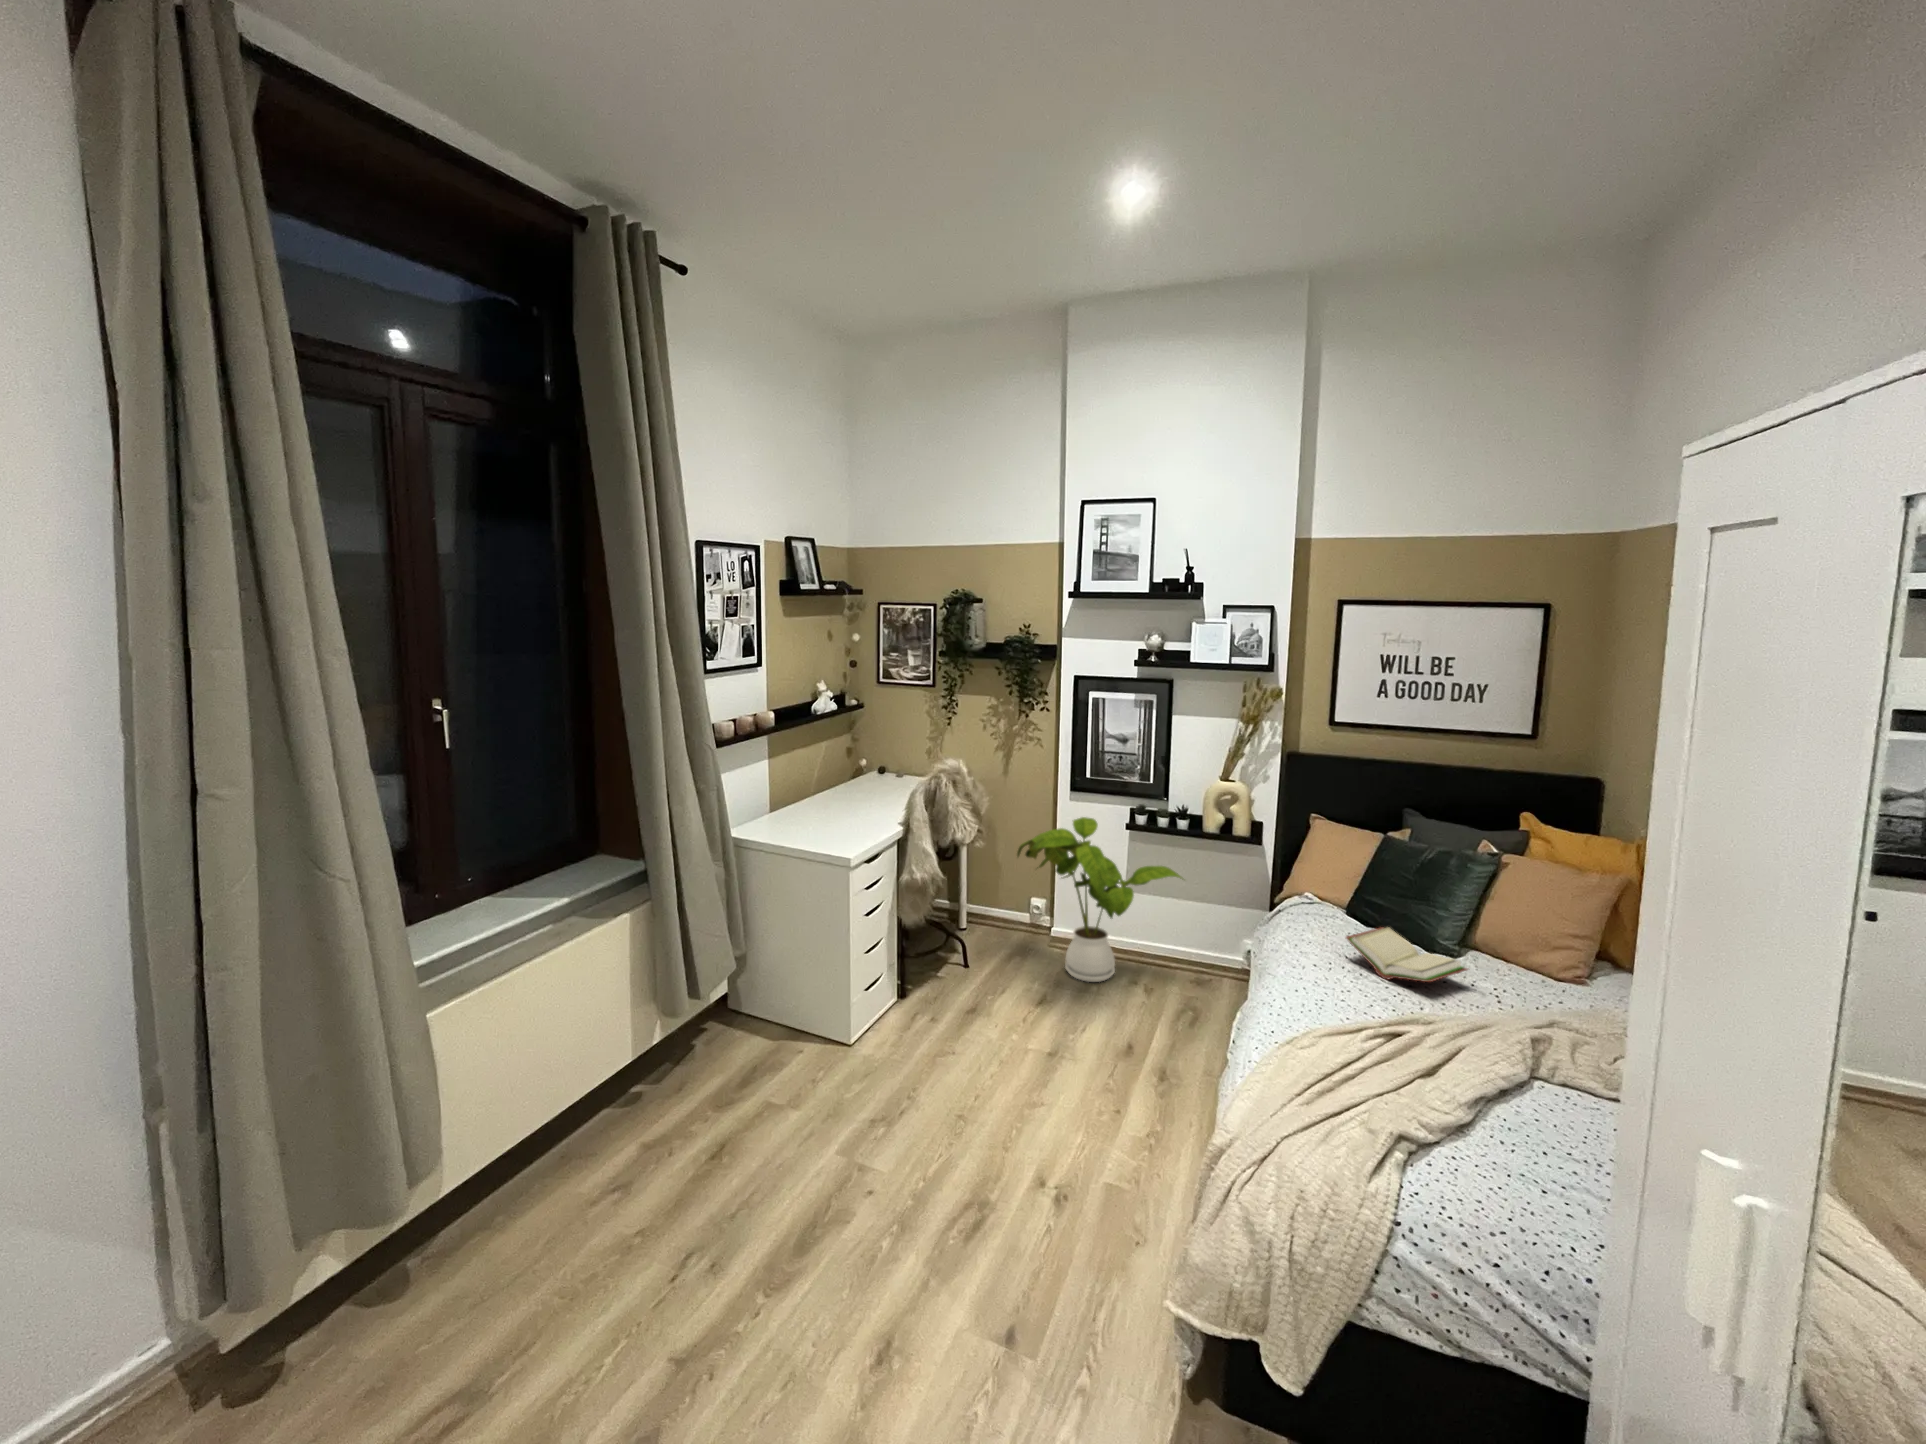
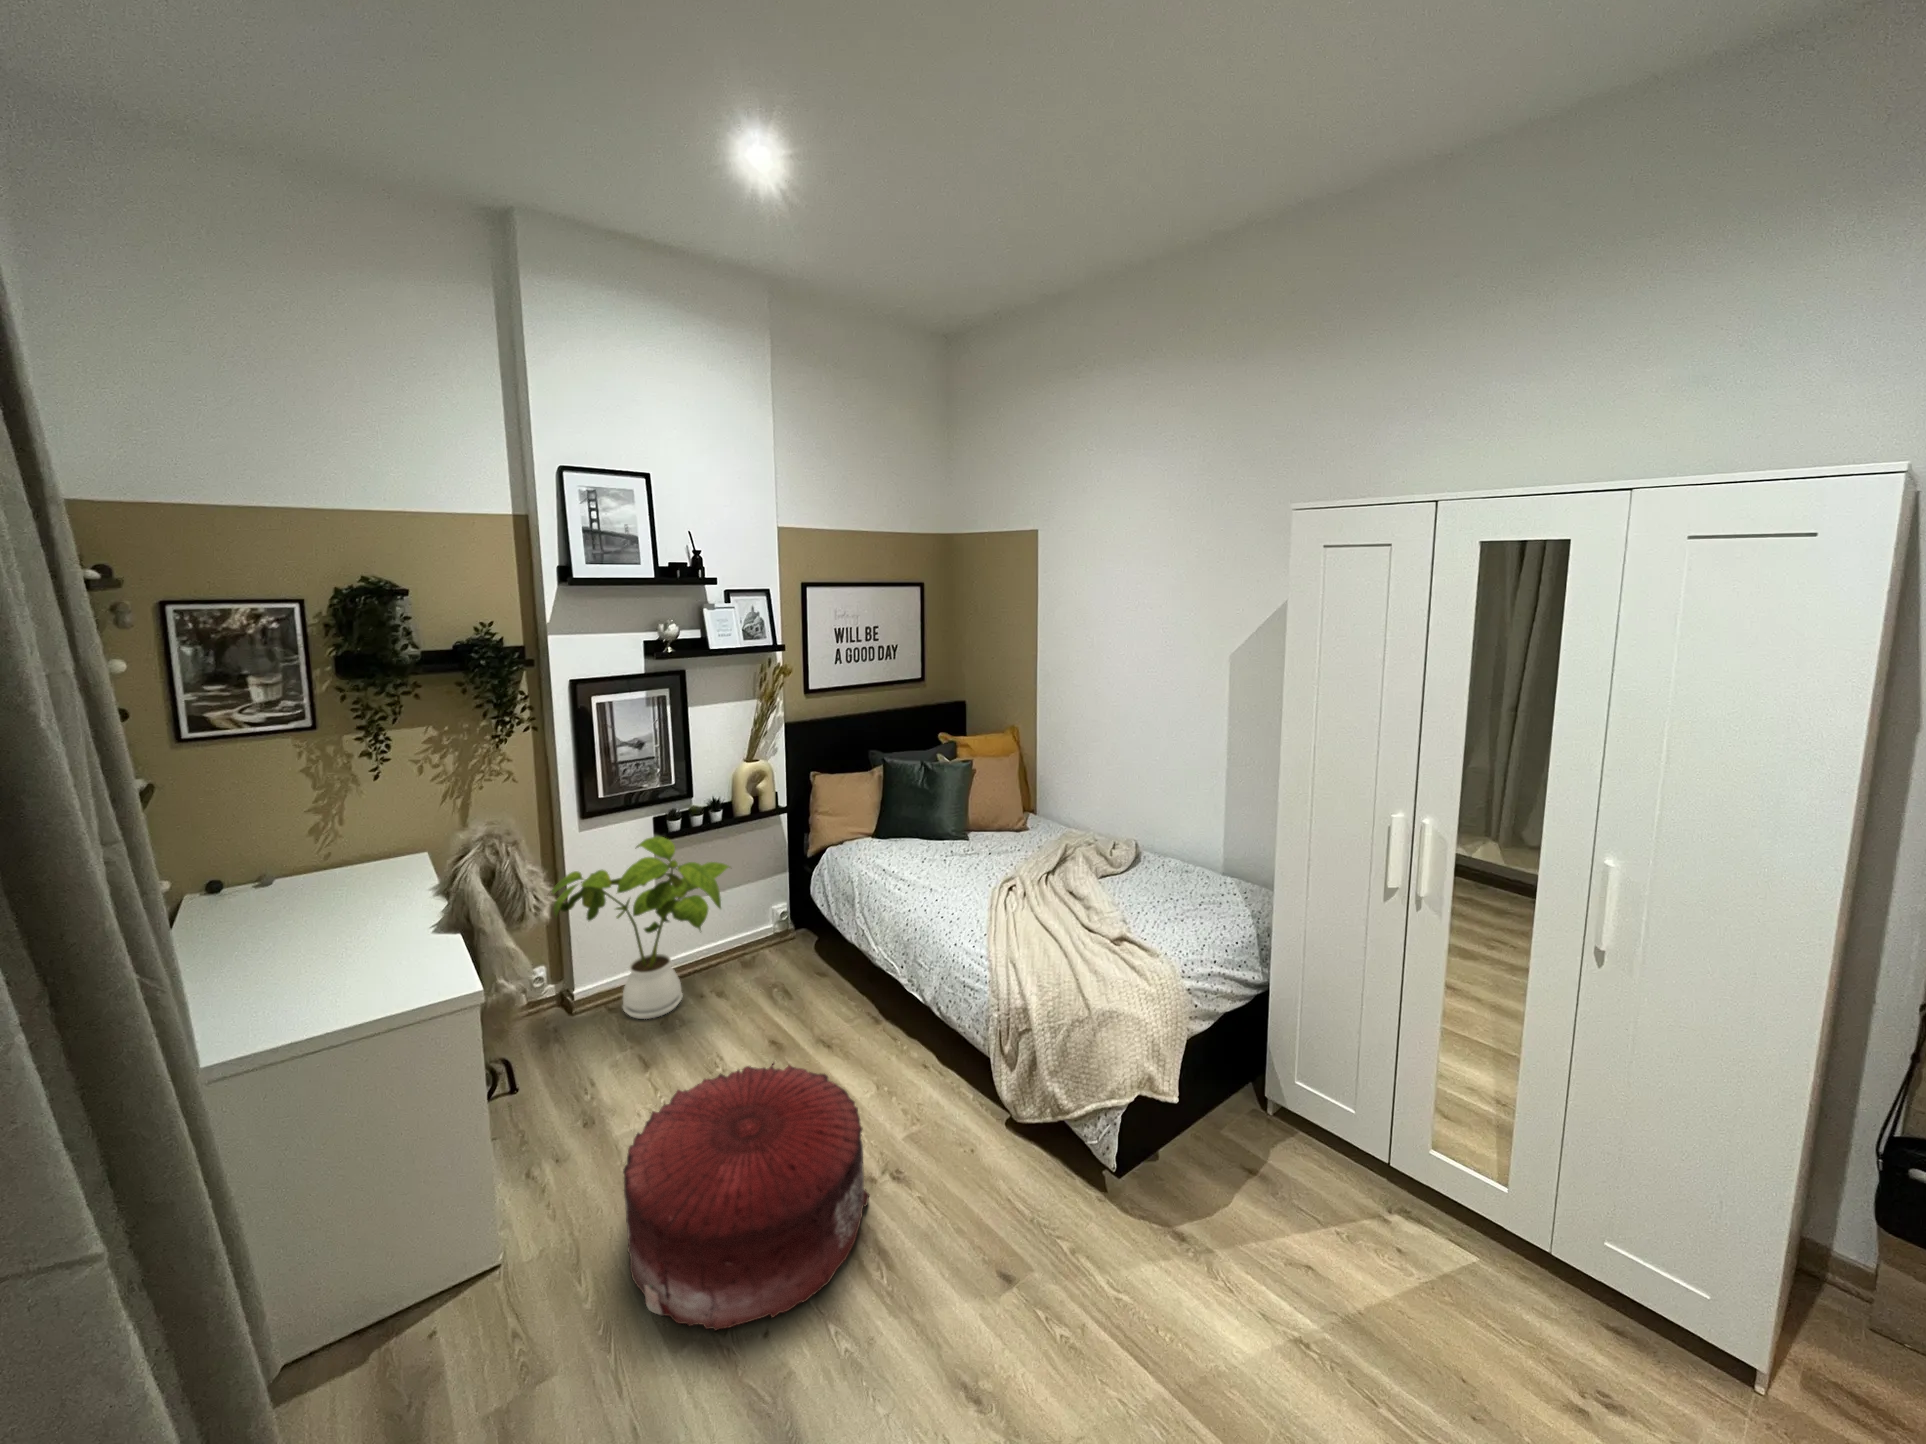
book: present [1346,927,1468,982] -> none [936,836,1004,872]
pouf: none [845,999,1044,1202] -> present [623,1063,869,1331]

